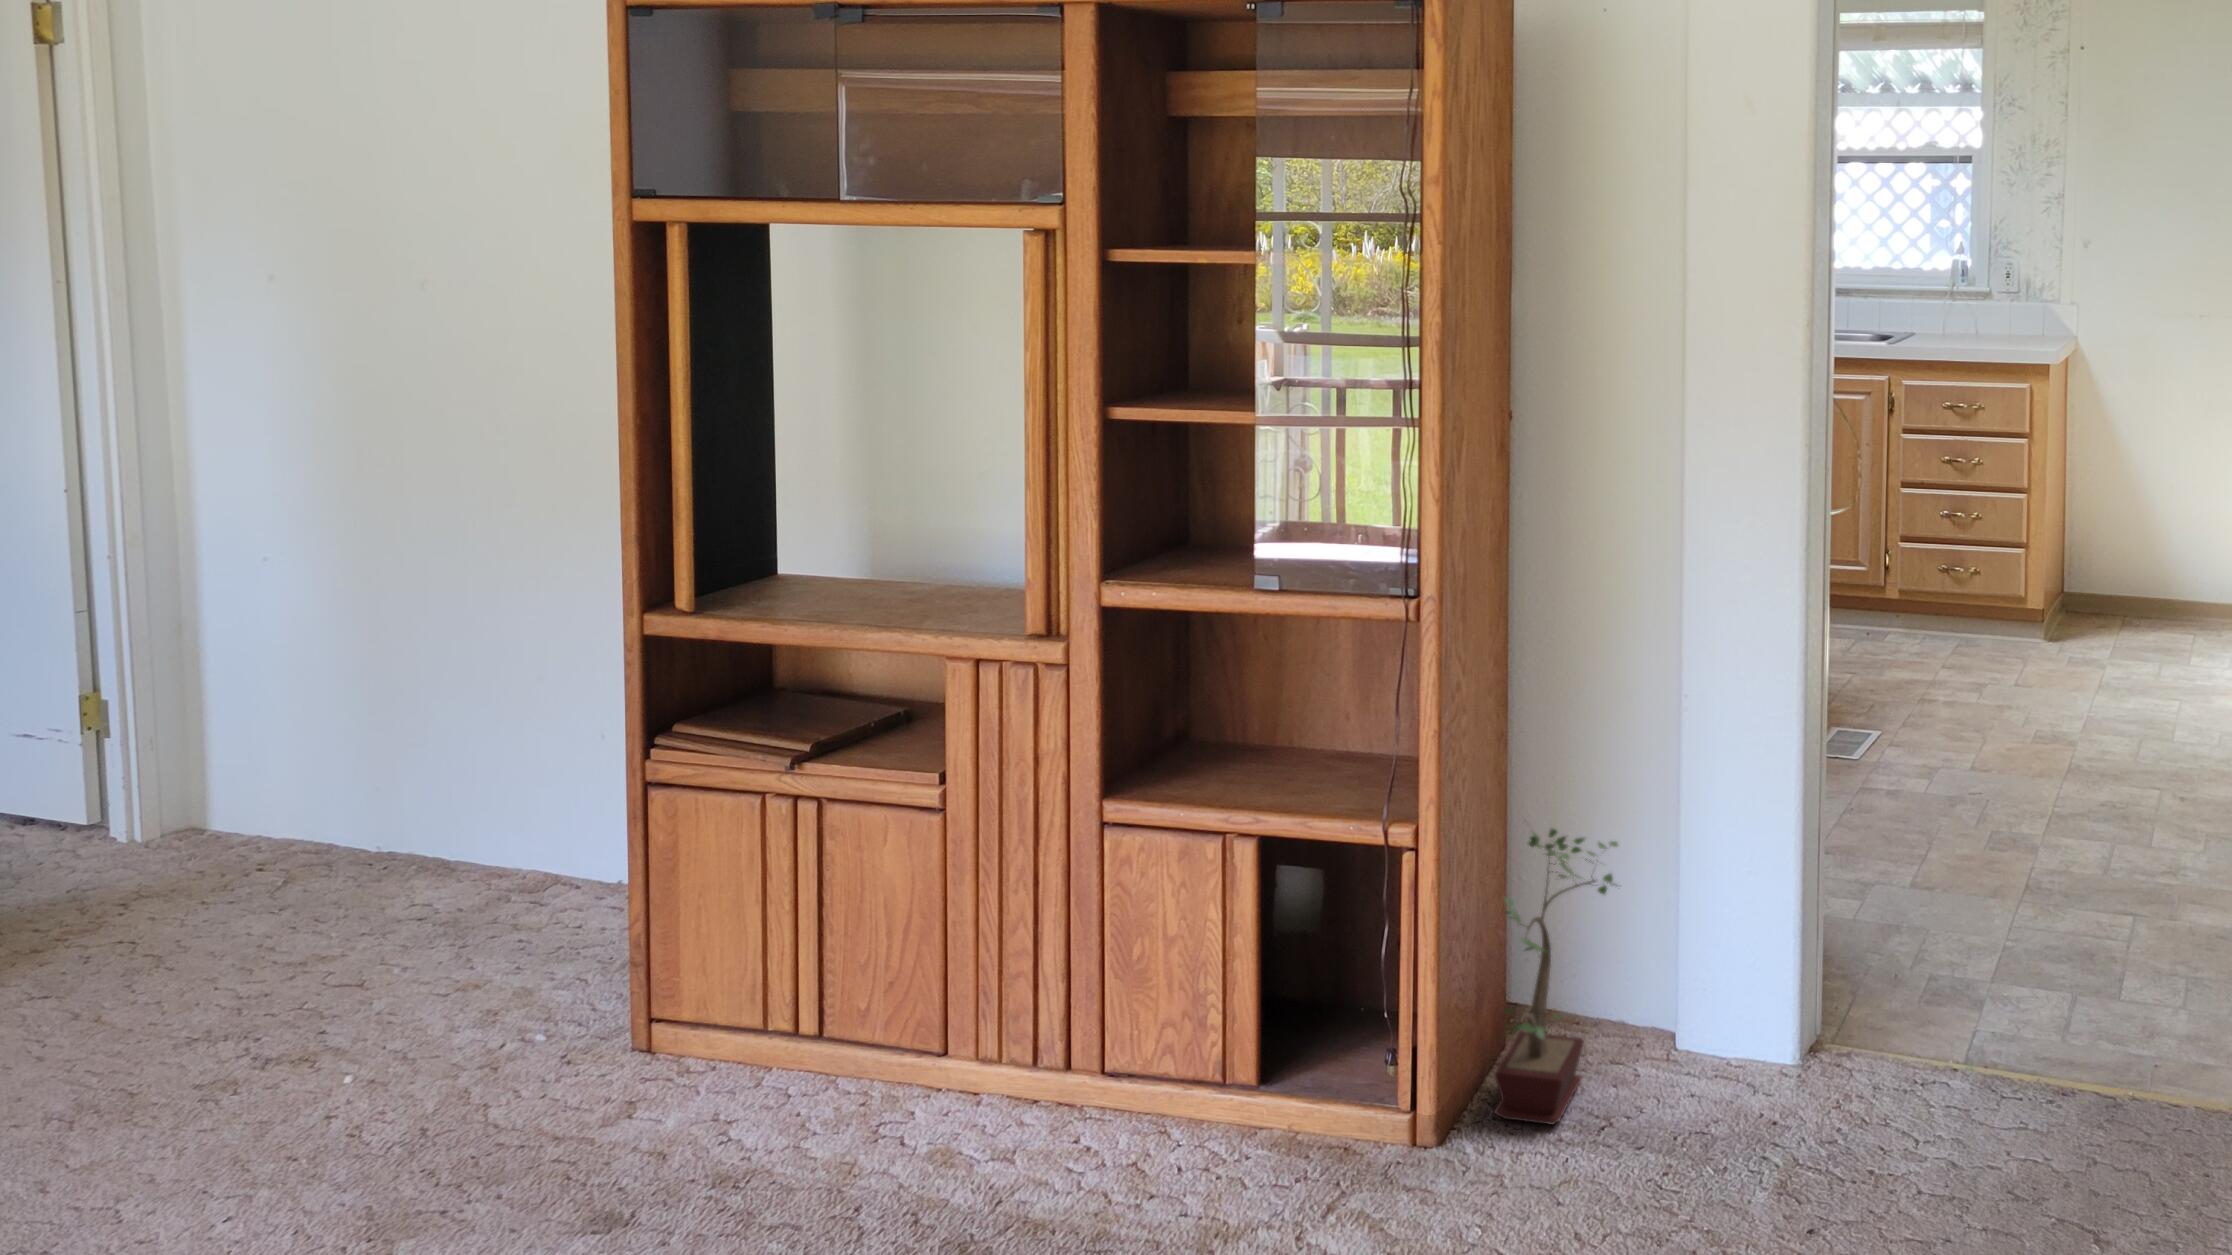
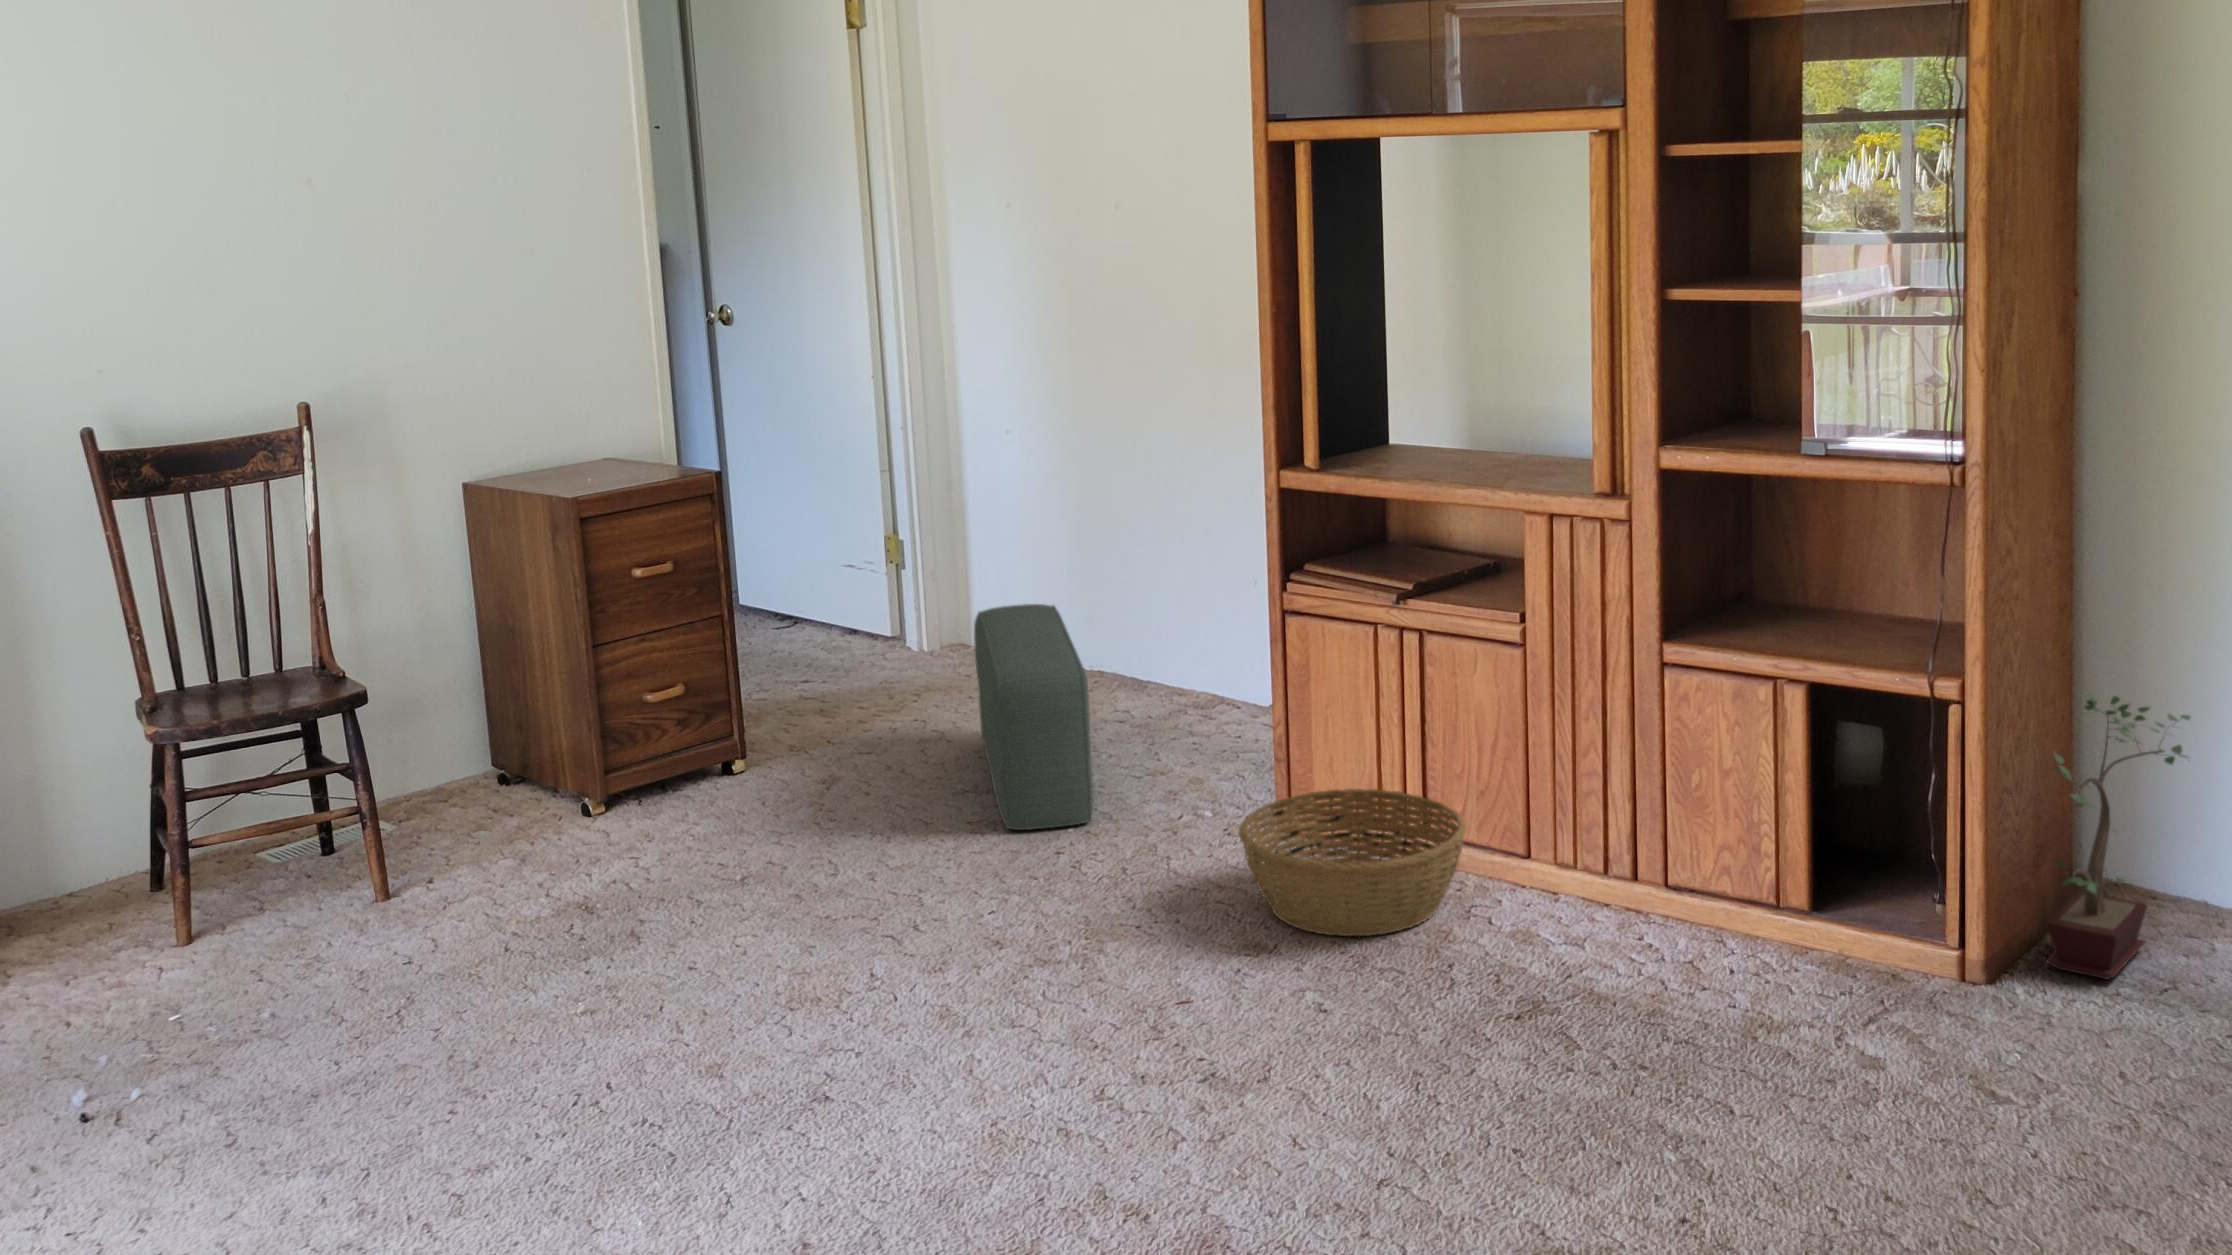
pouf: none [213,784,382,1087] -> present [974,604,1093,830]
basket: none [585,992,873,1184] -> present [1239,789,1466,936]

